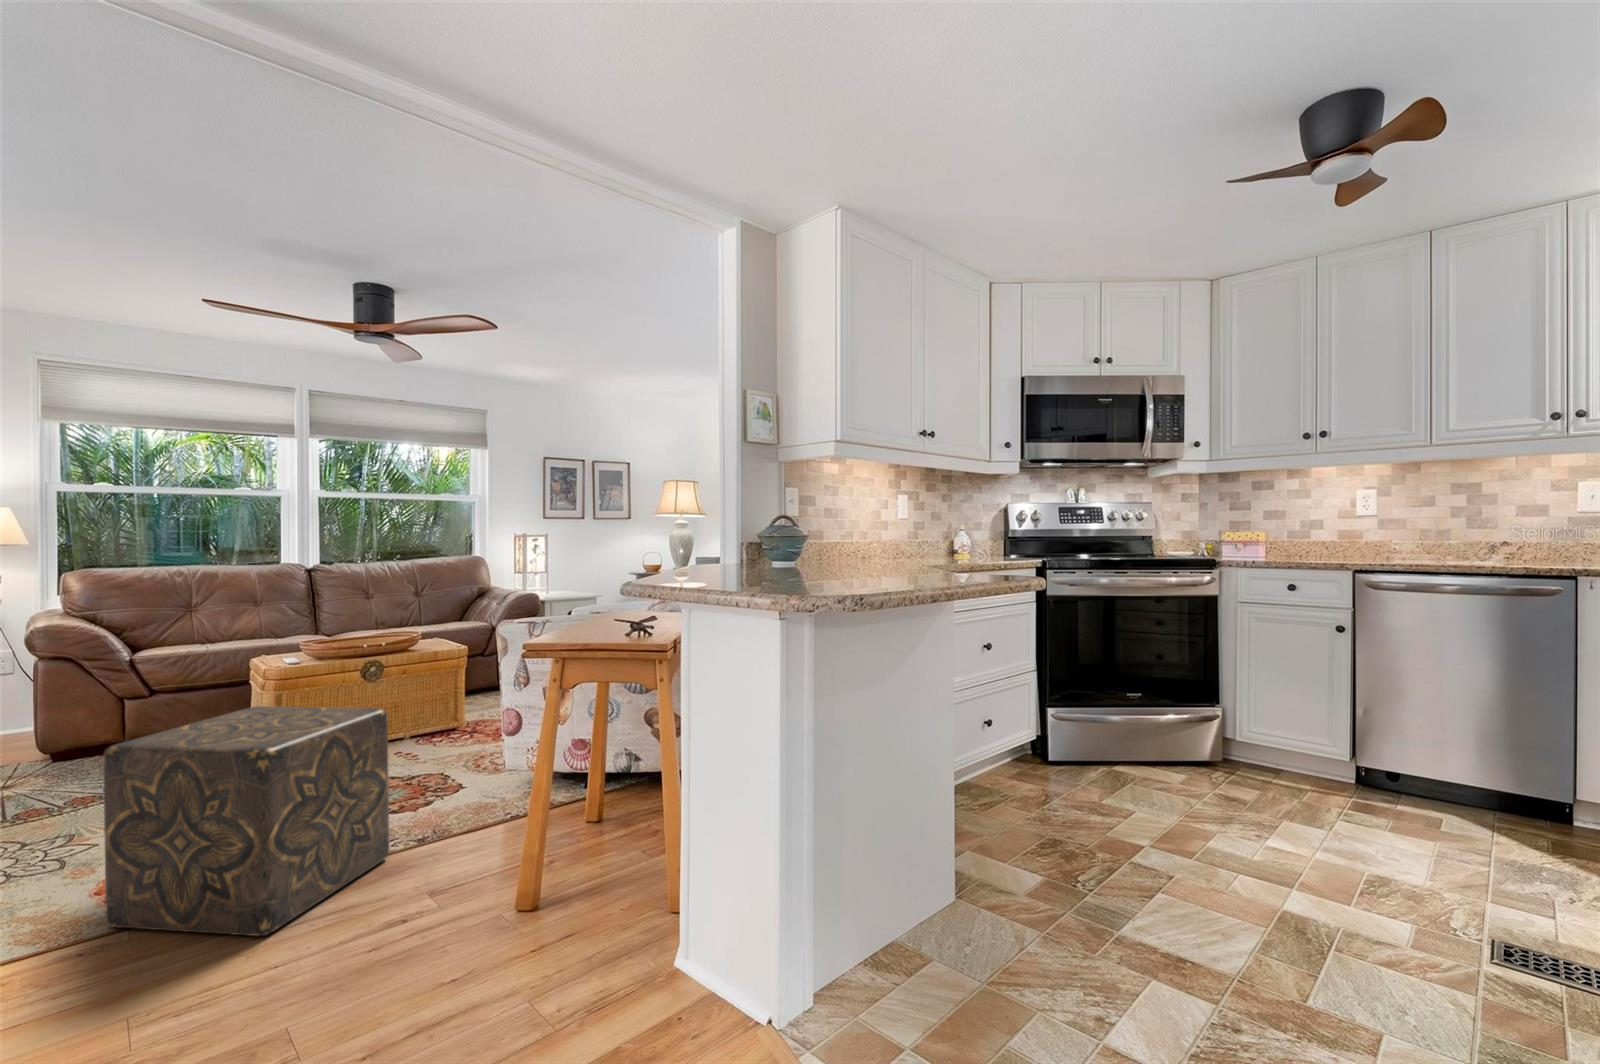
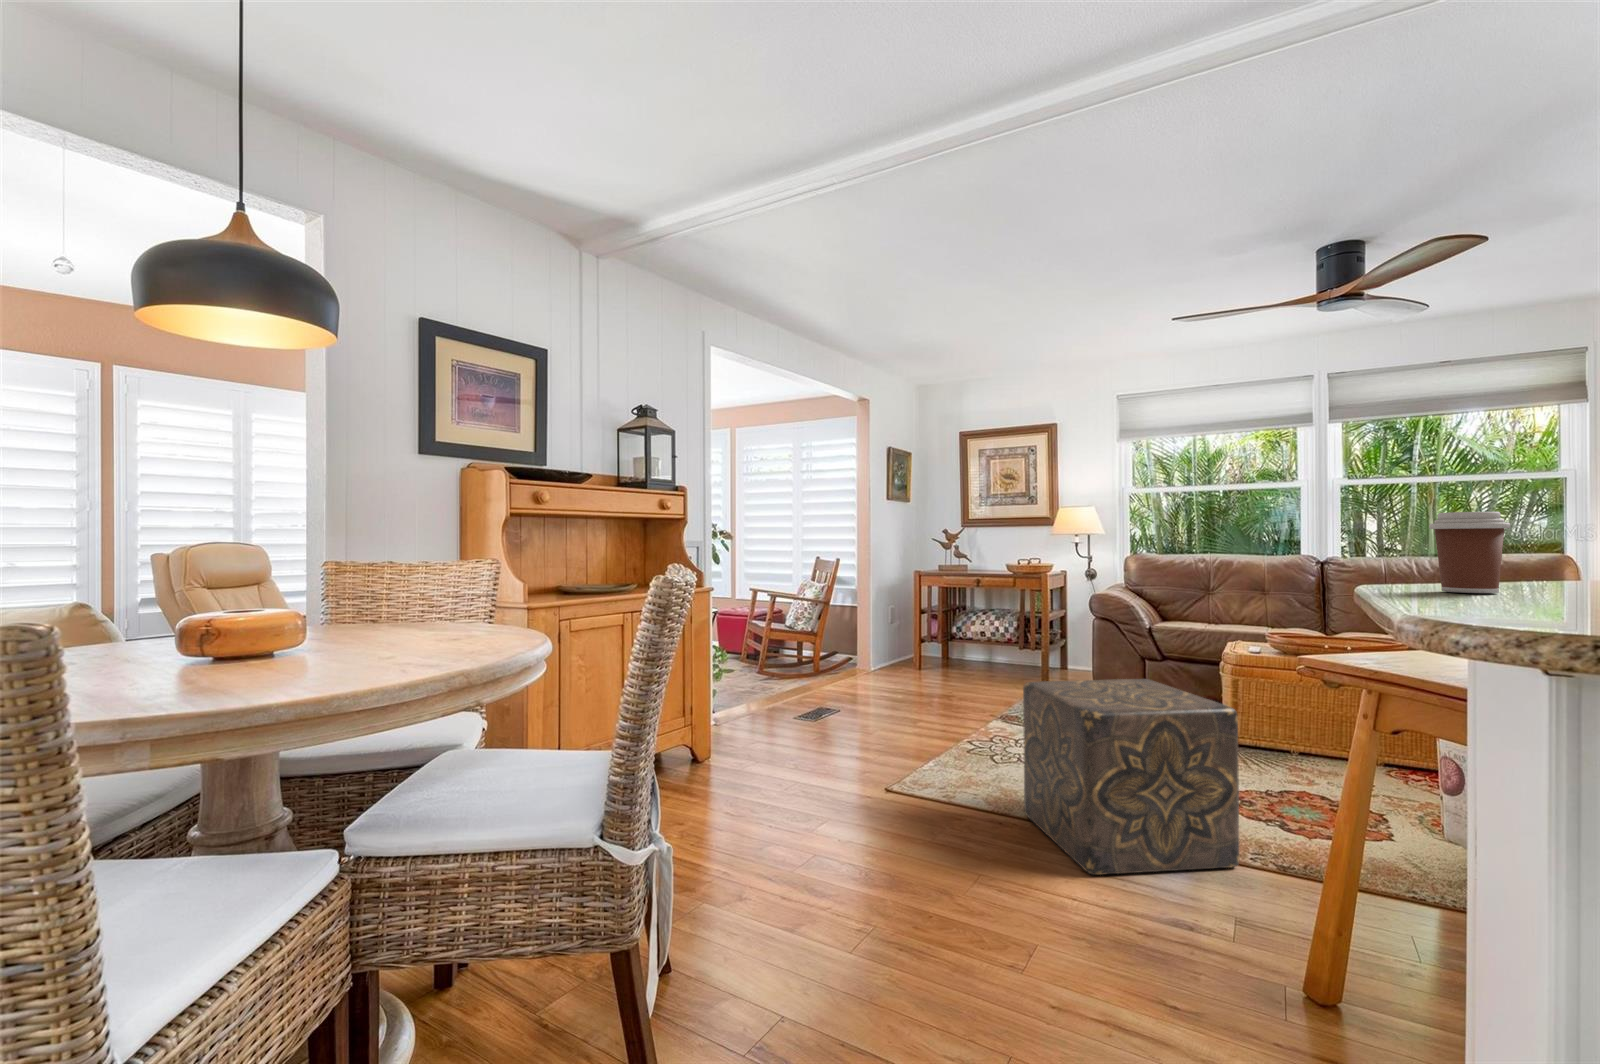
coffee cup: none [653,530,690,579] -> present [1429,512,1510,593]

